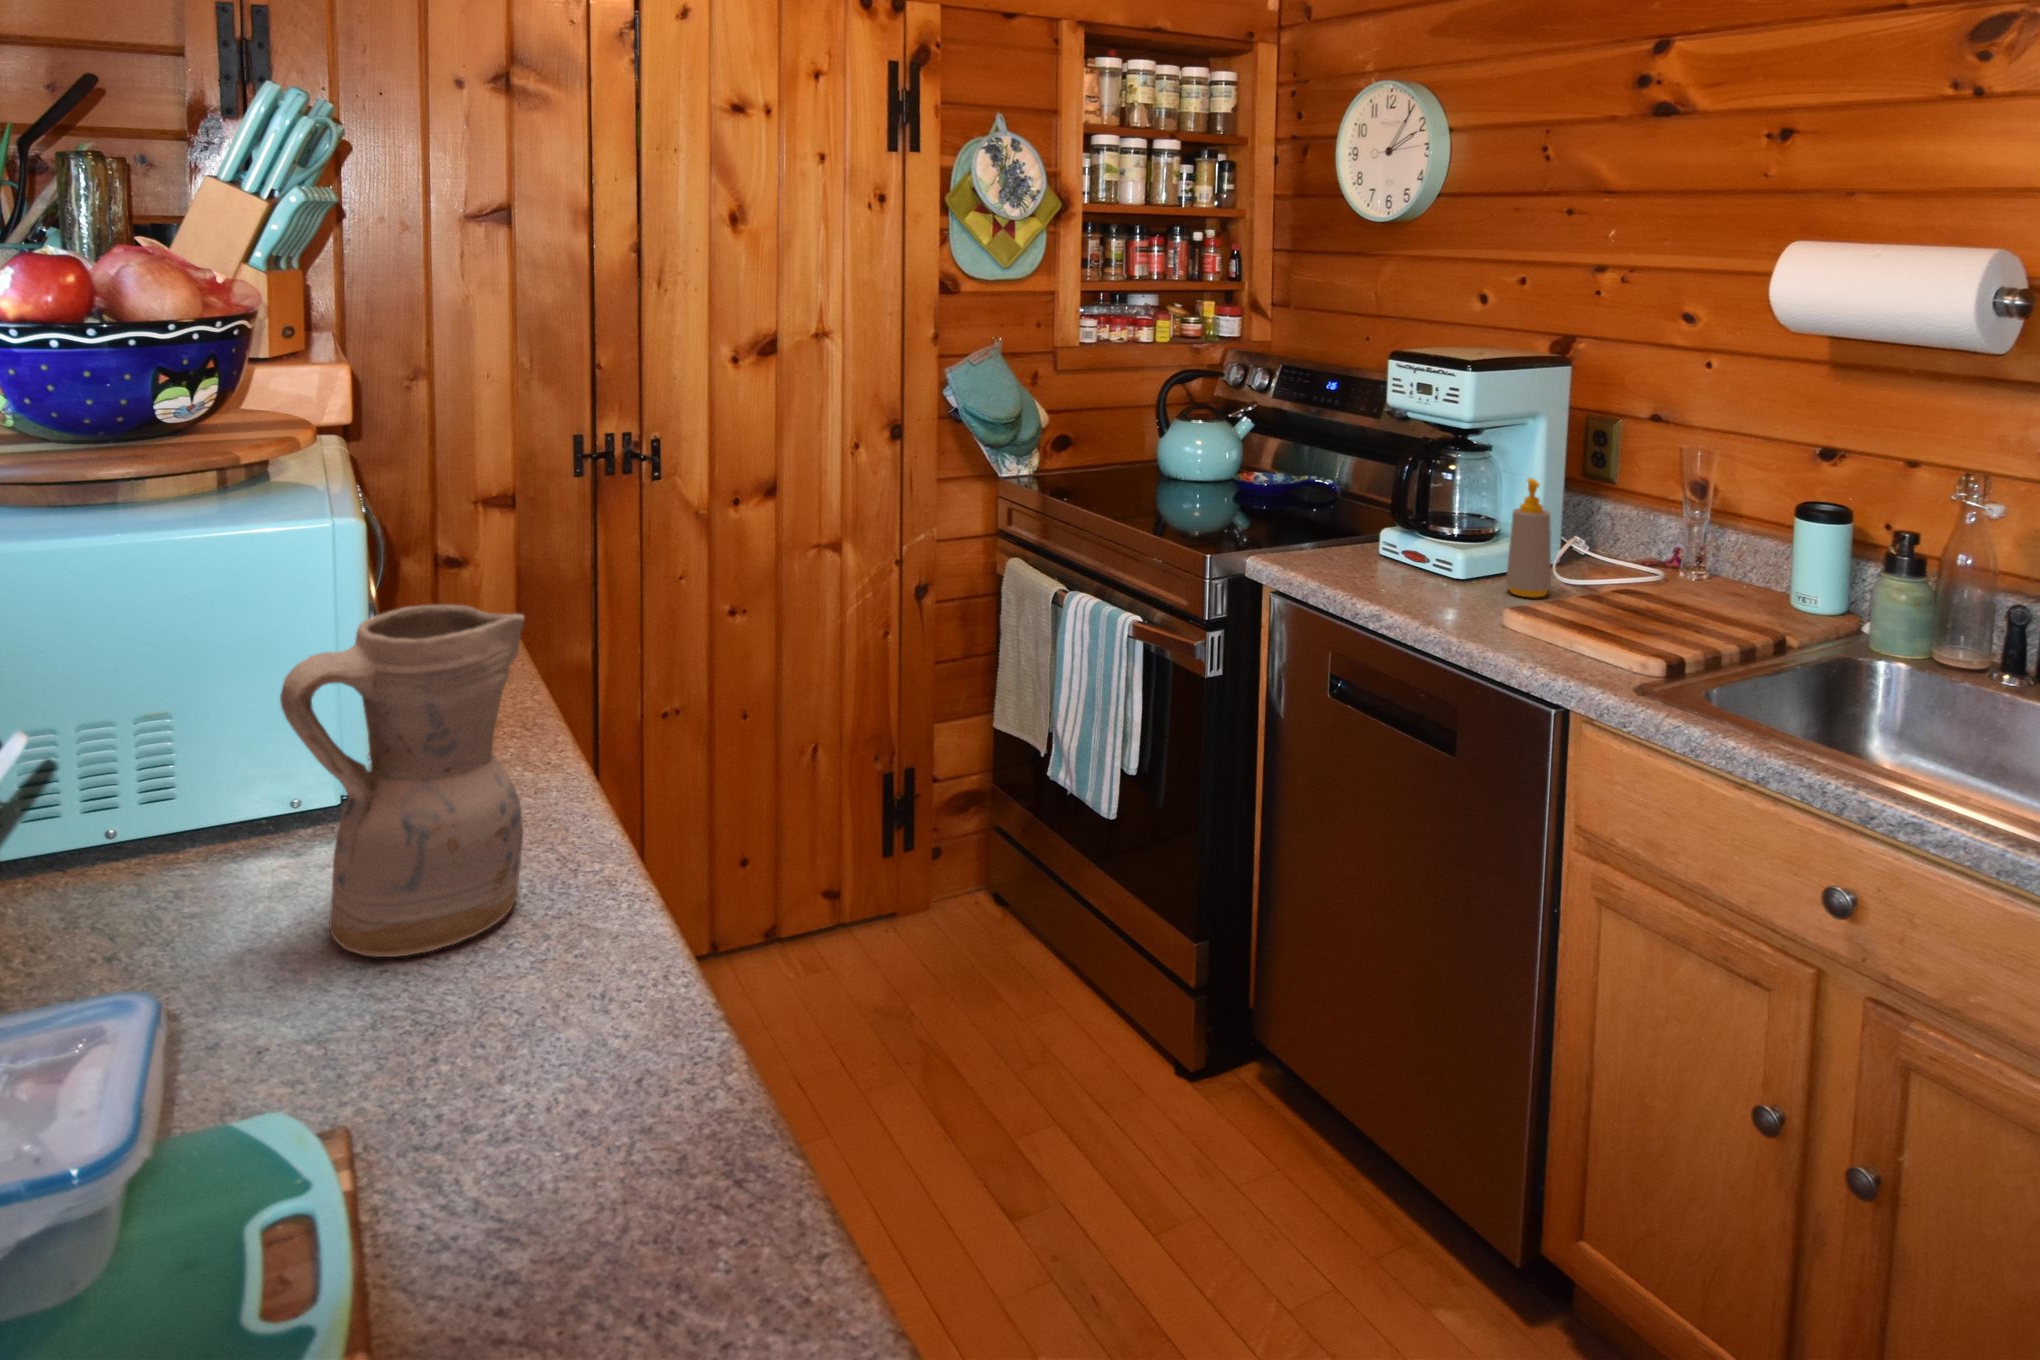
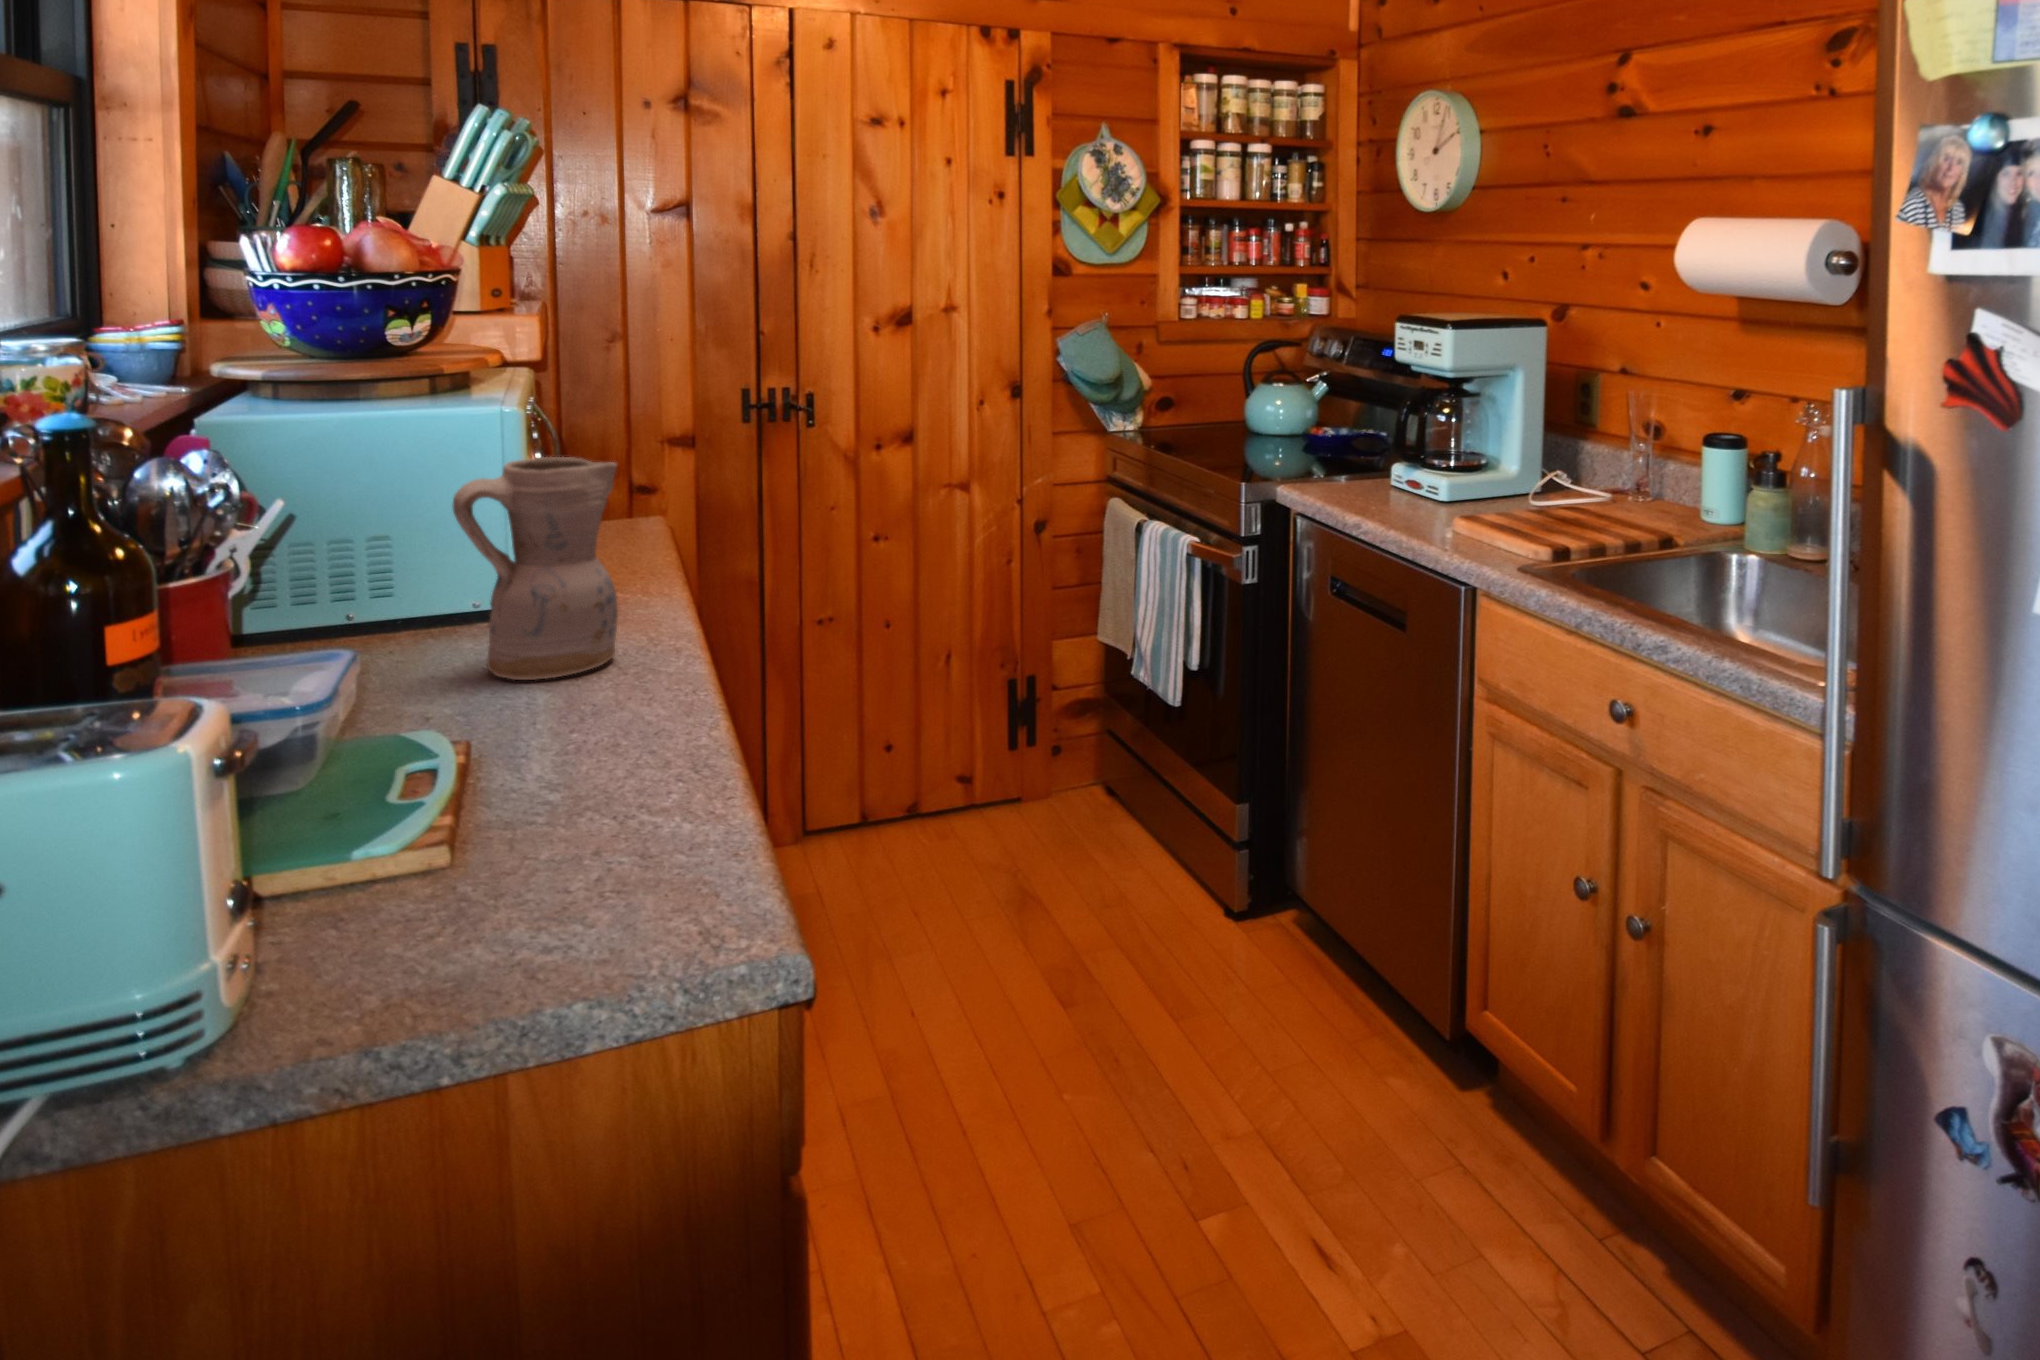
soap bottle: present [1506,478,1551,597] -> none [1470,417,1507,514]

